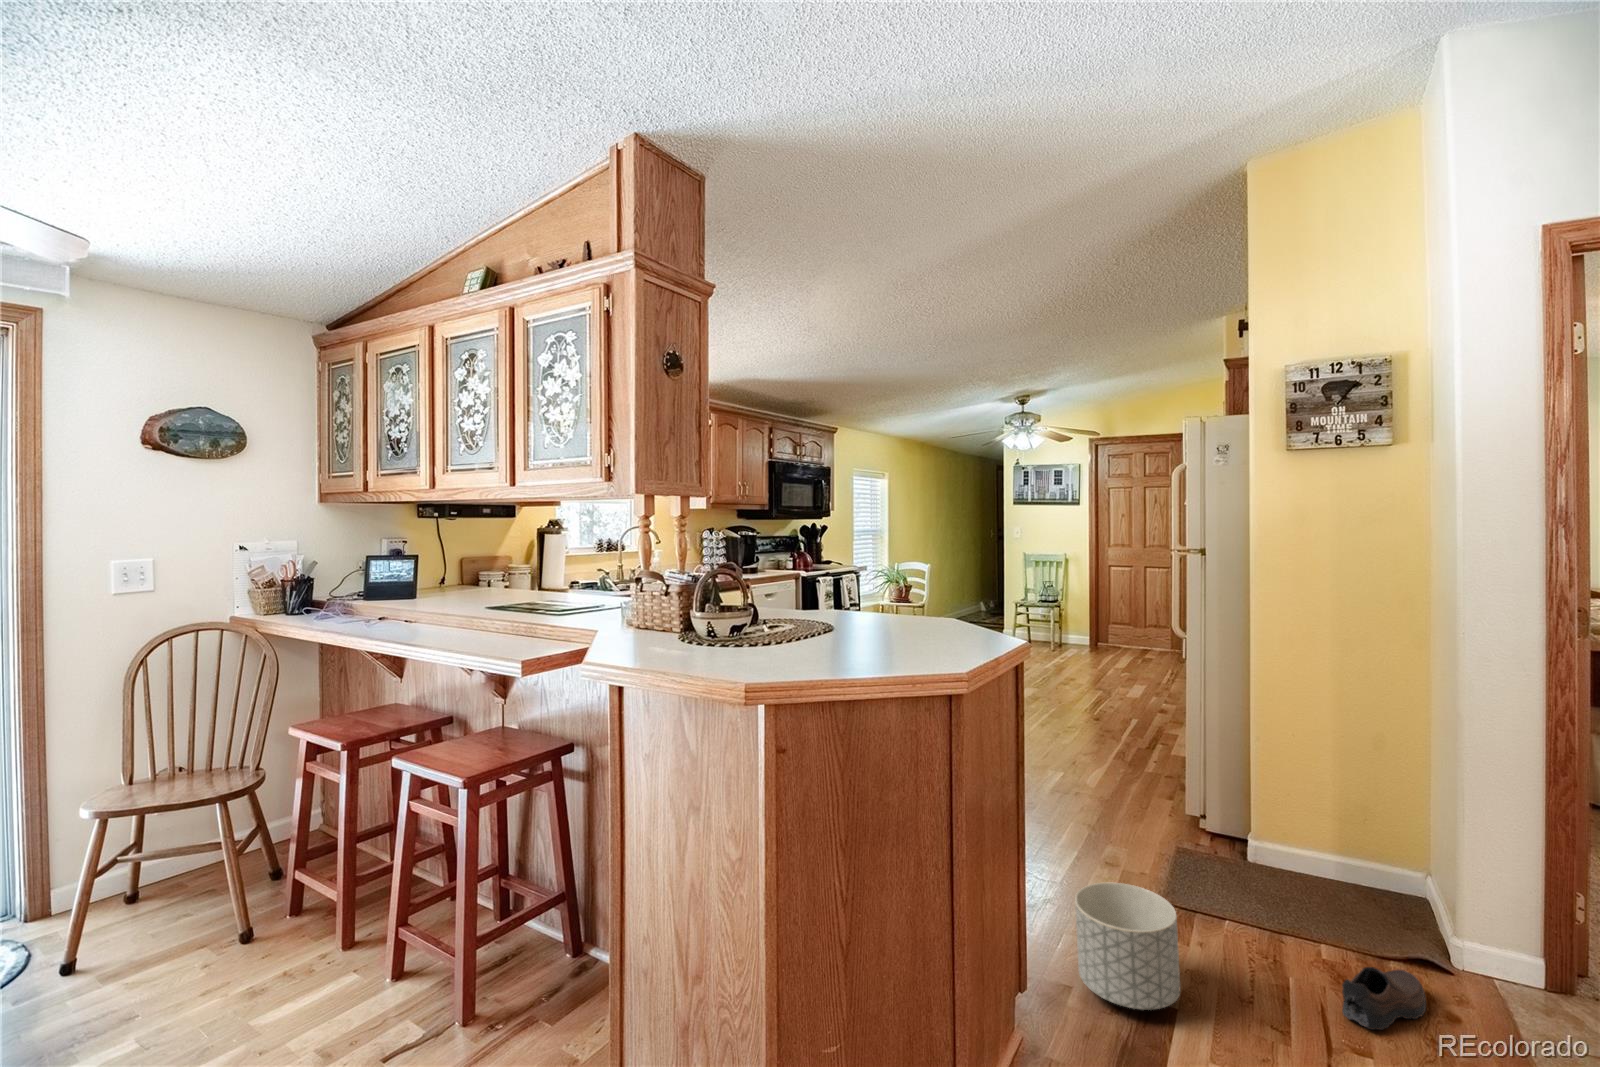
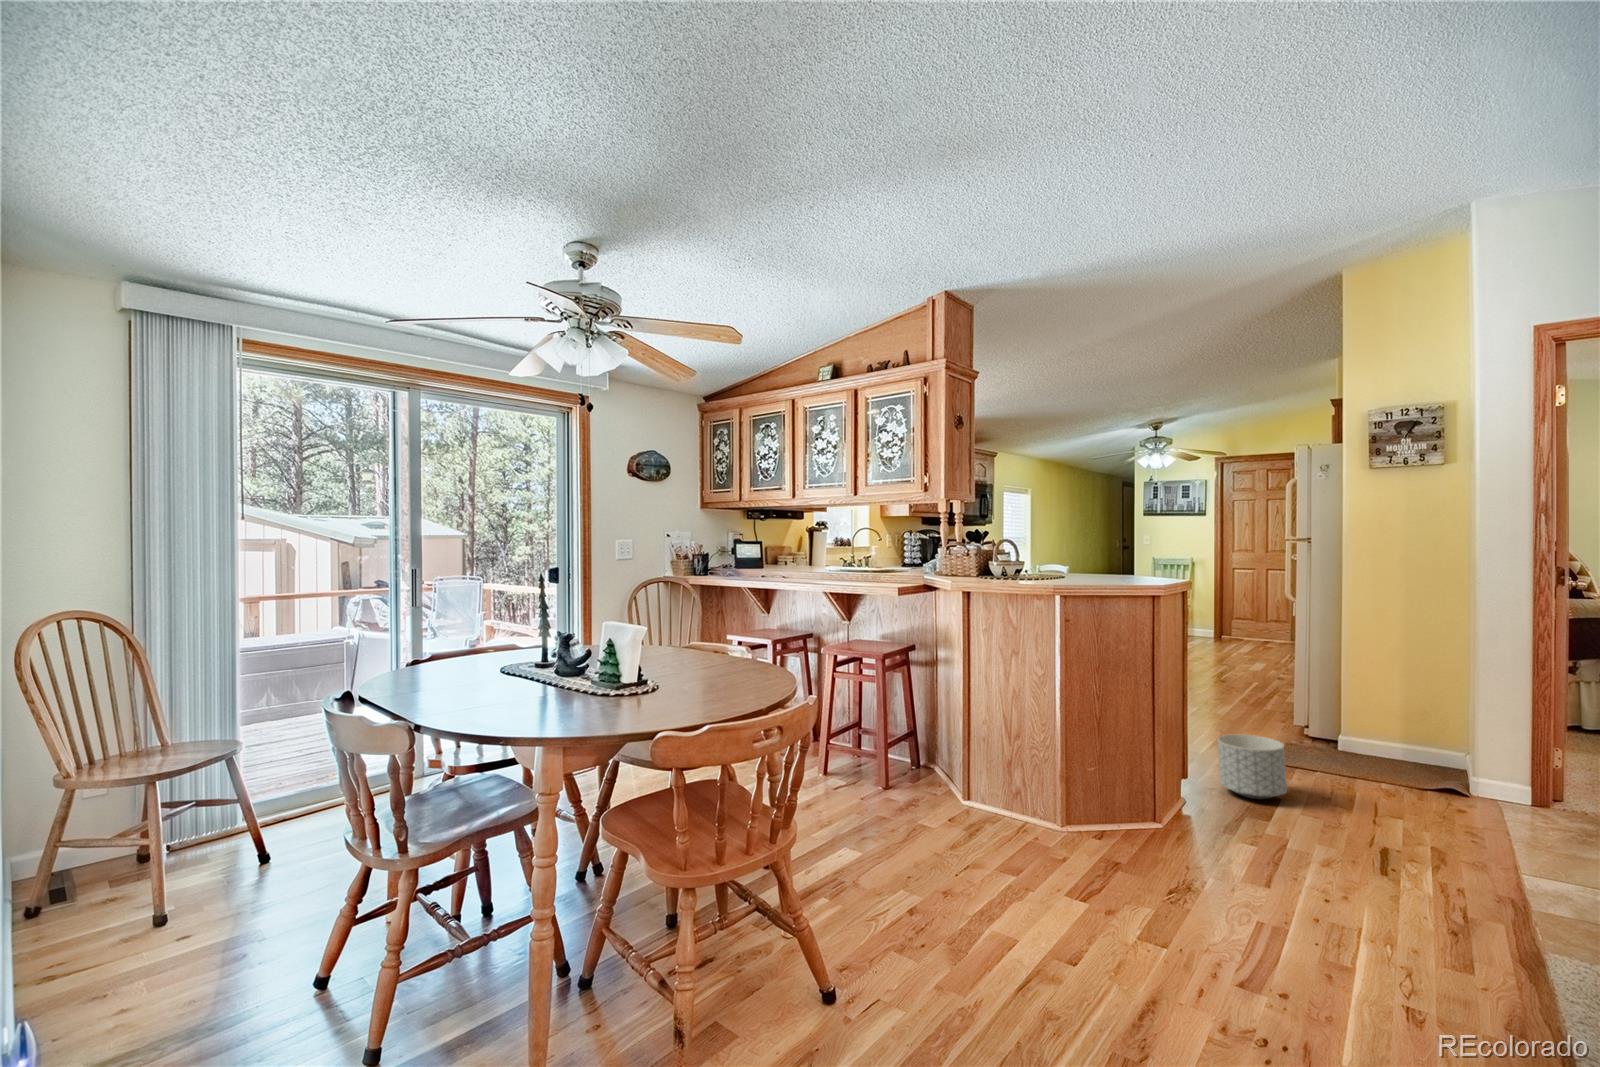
shoe: present [1342,967,1426,1030] -> none [1394,783,1453,813]

